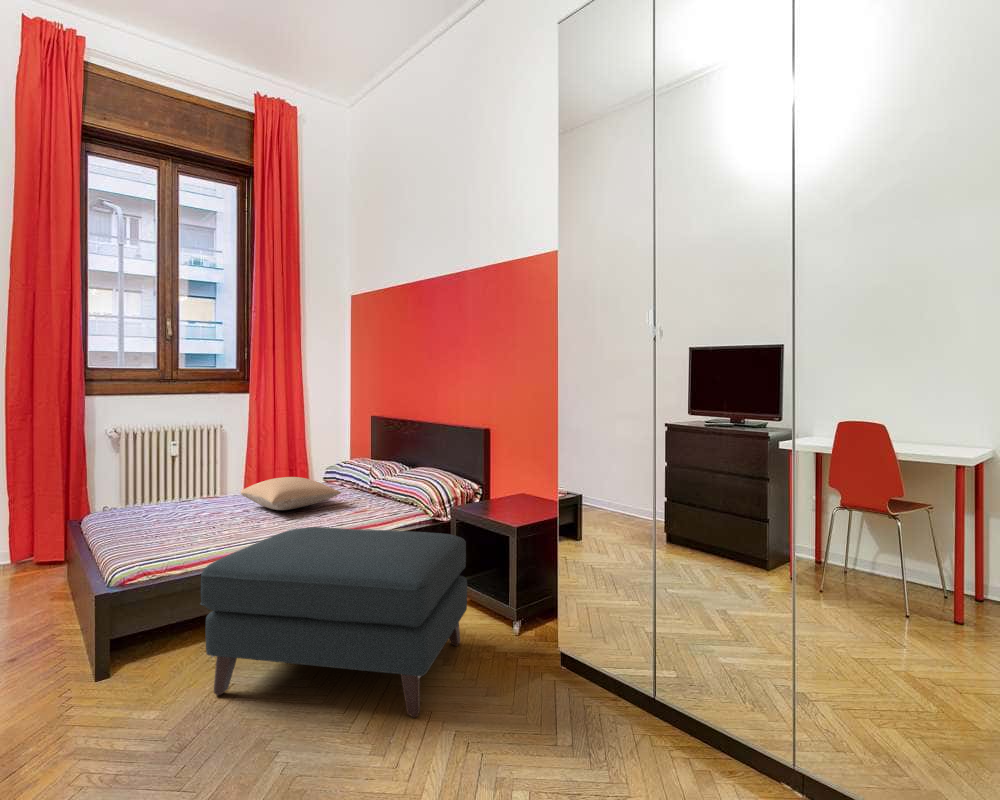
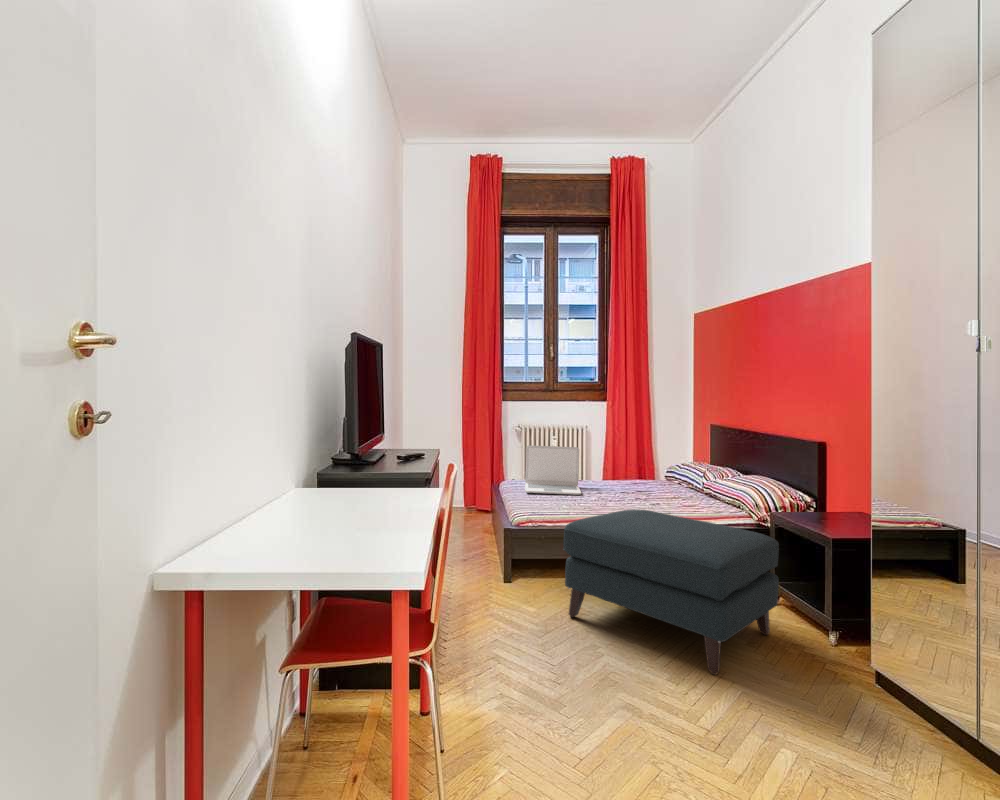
laptop: none [130,455,219,527] -> present [525,445,581,495]
pillow: present [241,477,341,510] -> none [598,470,676,496]

